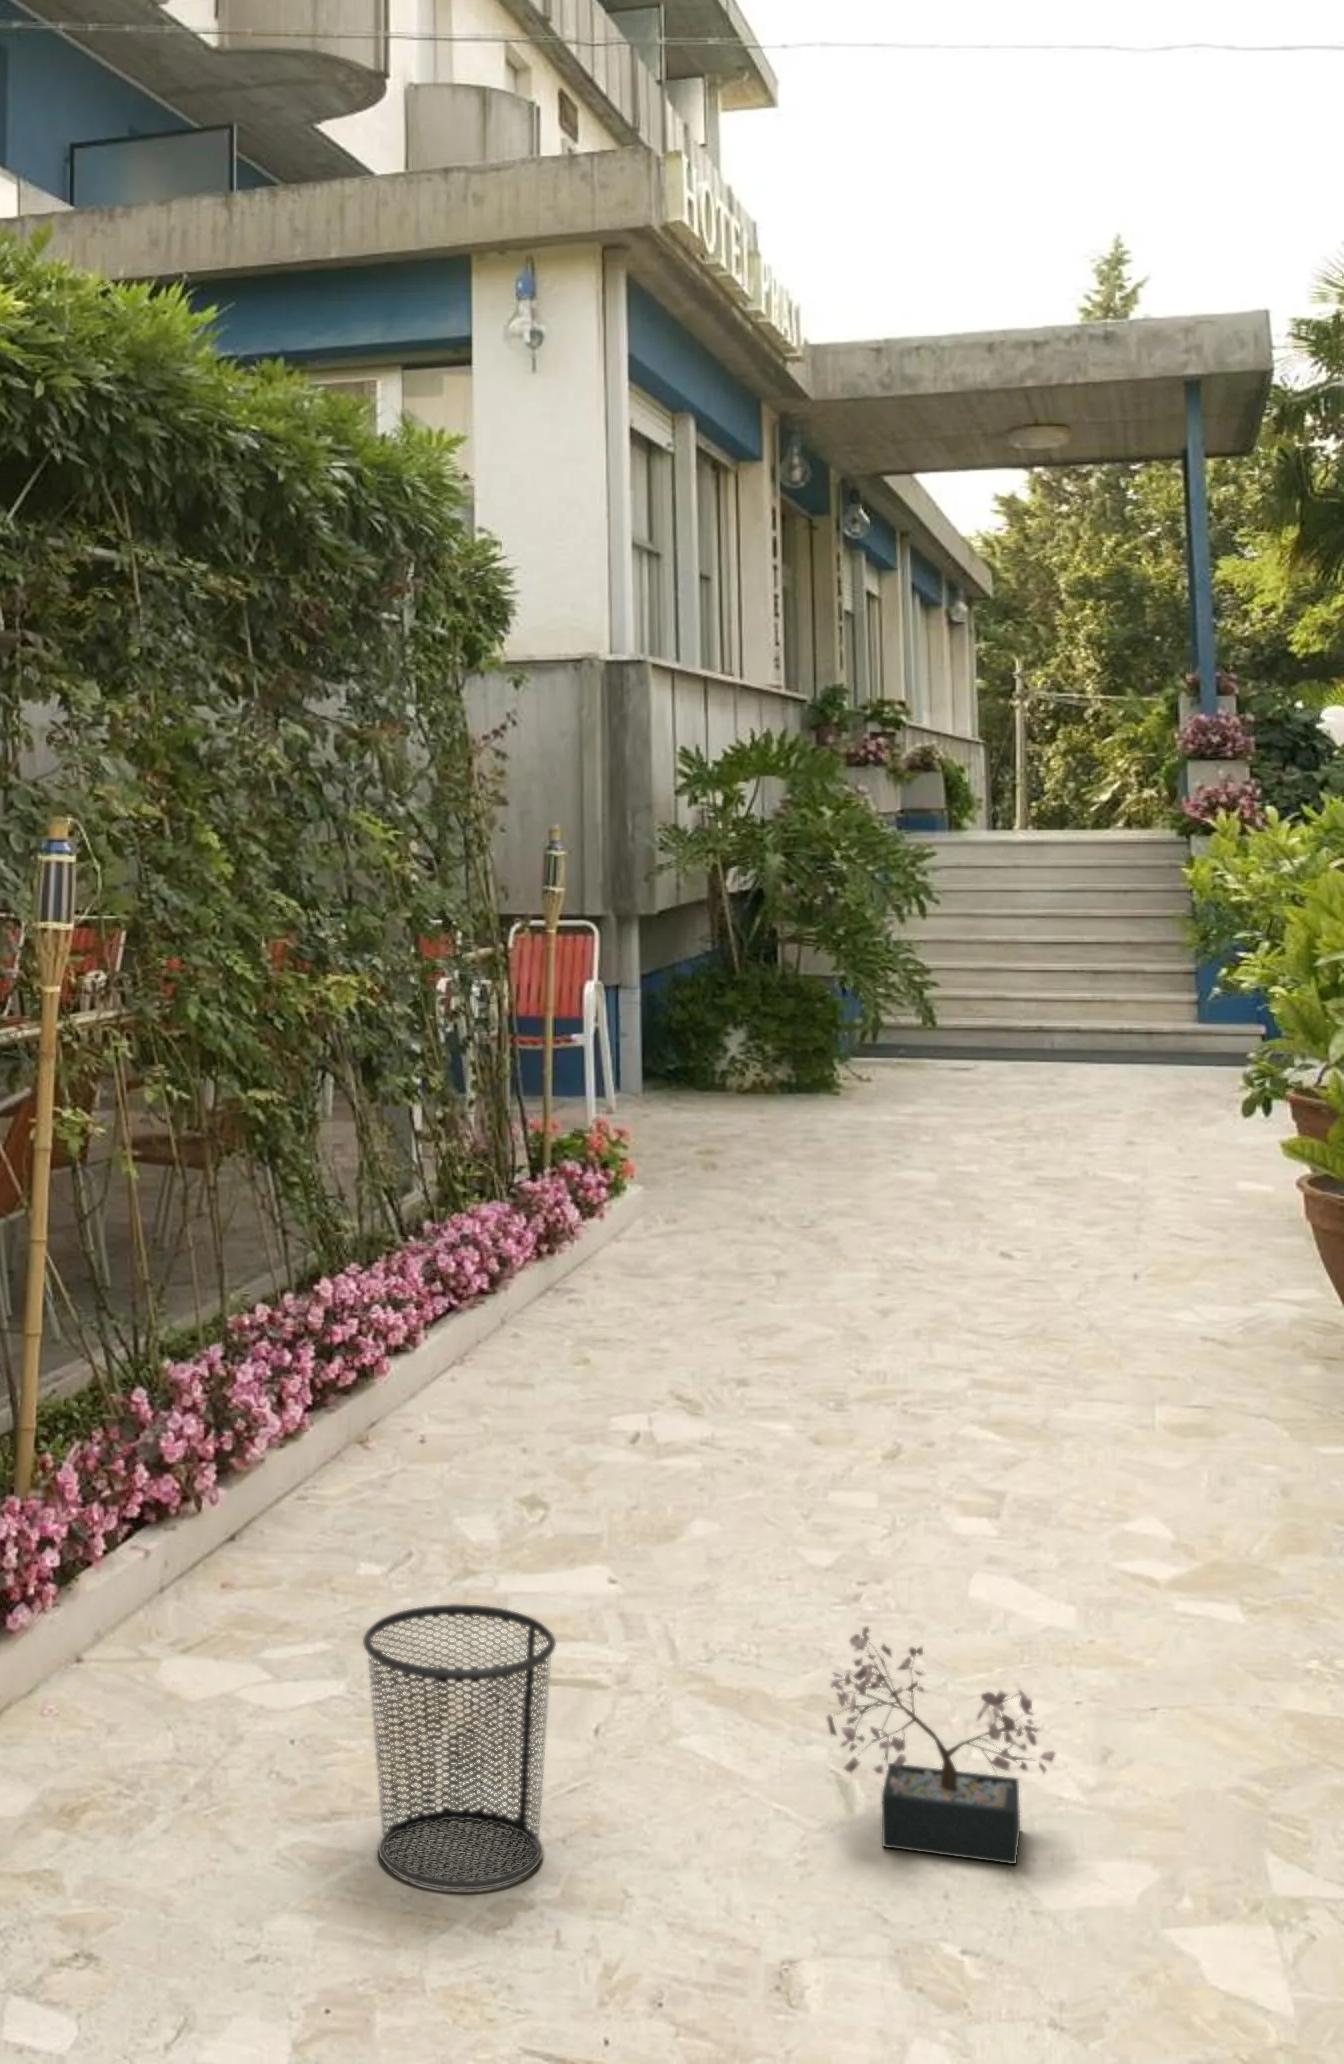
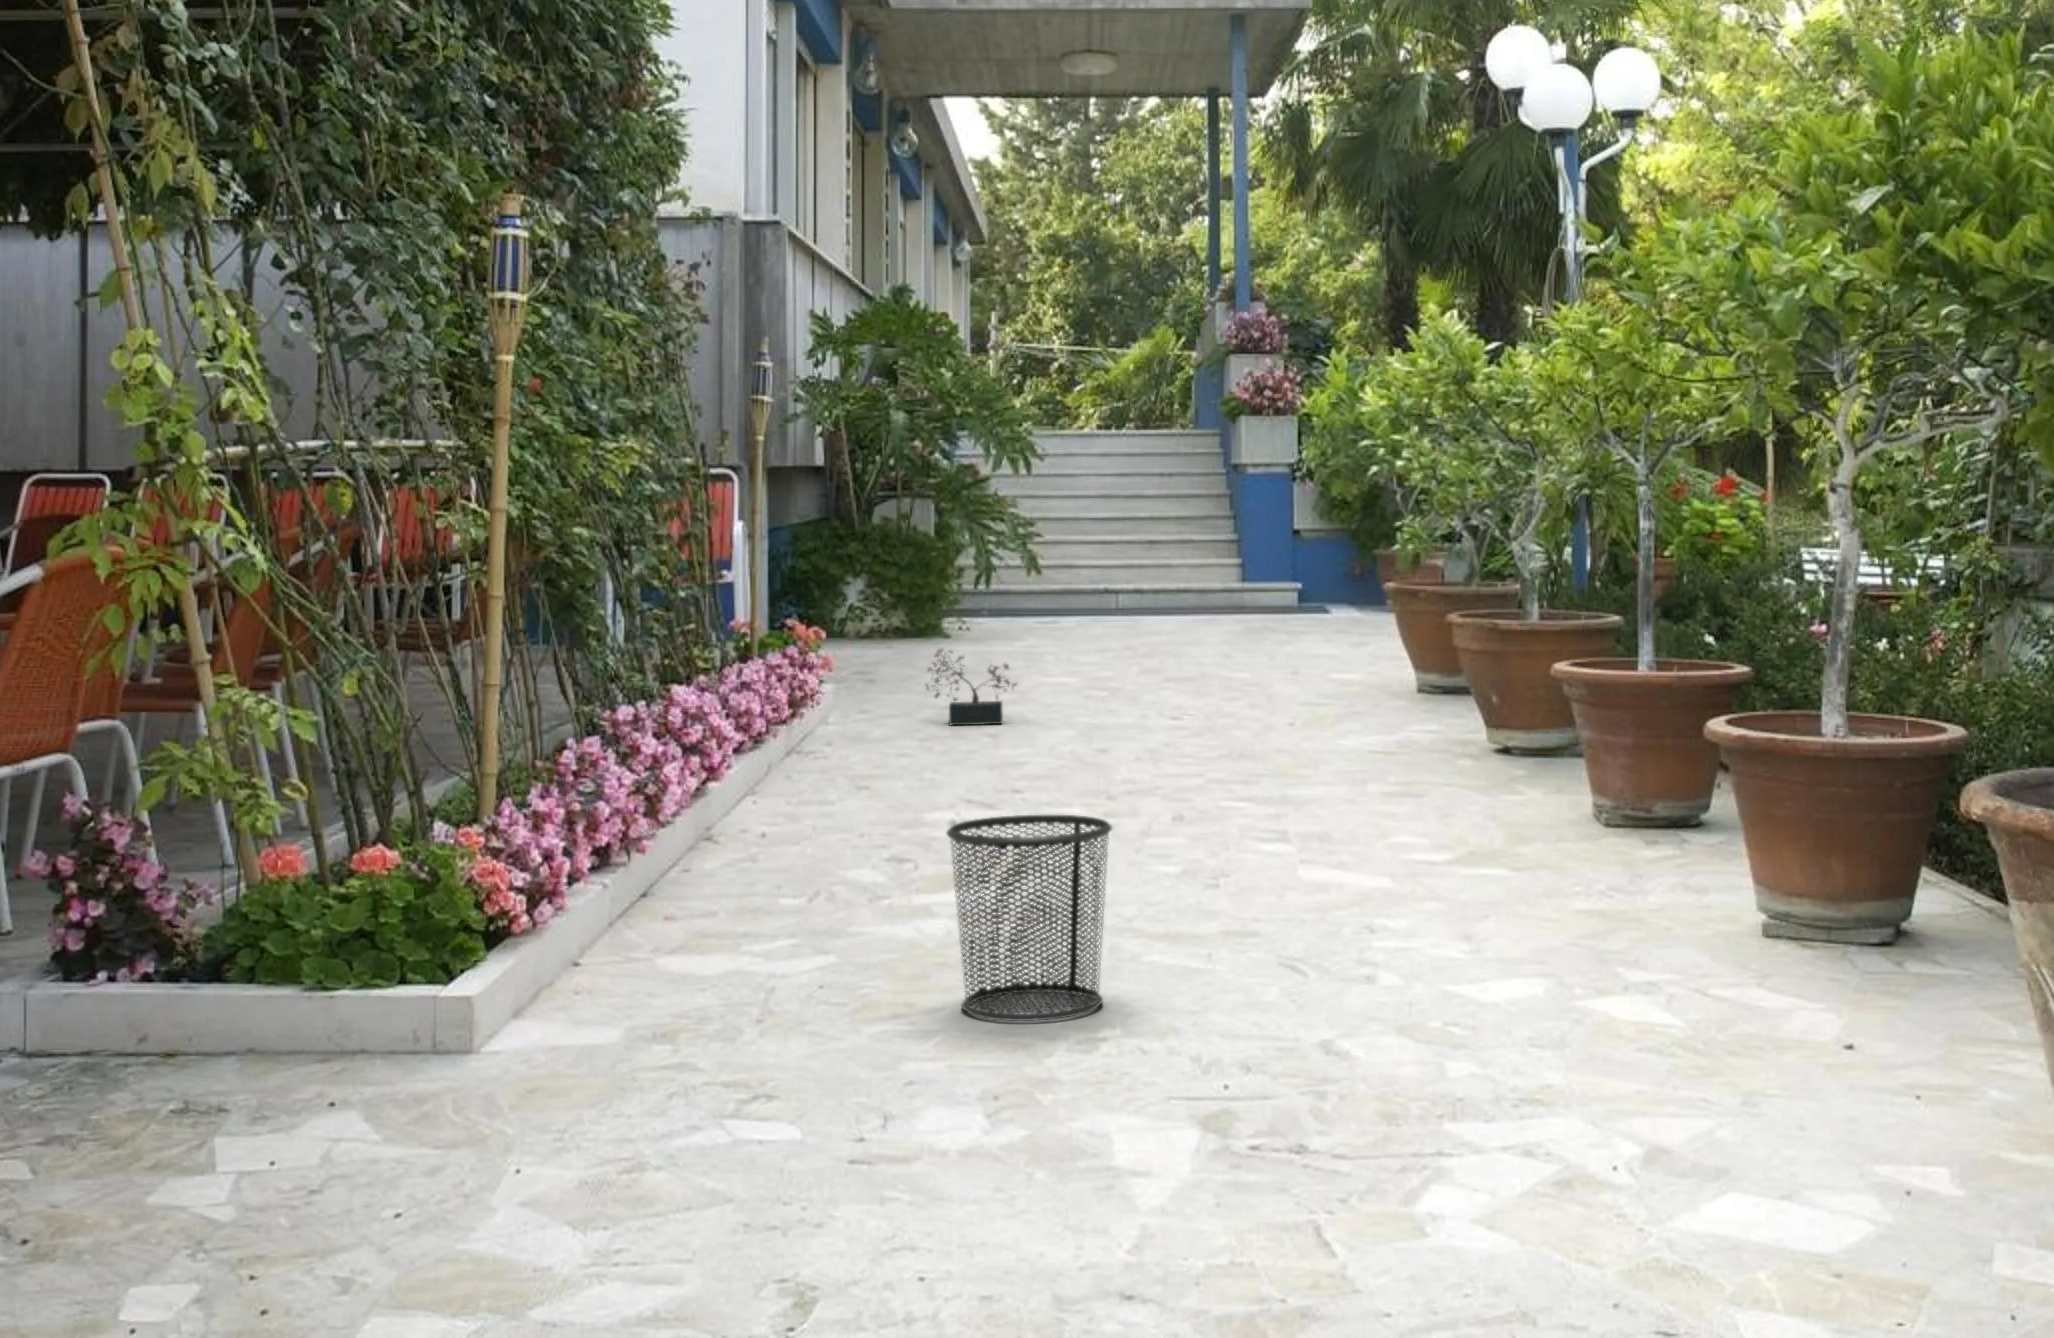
decorative plant: present [827,1627,1055,1864] -> present [926,649,1017,725]

